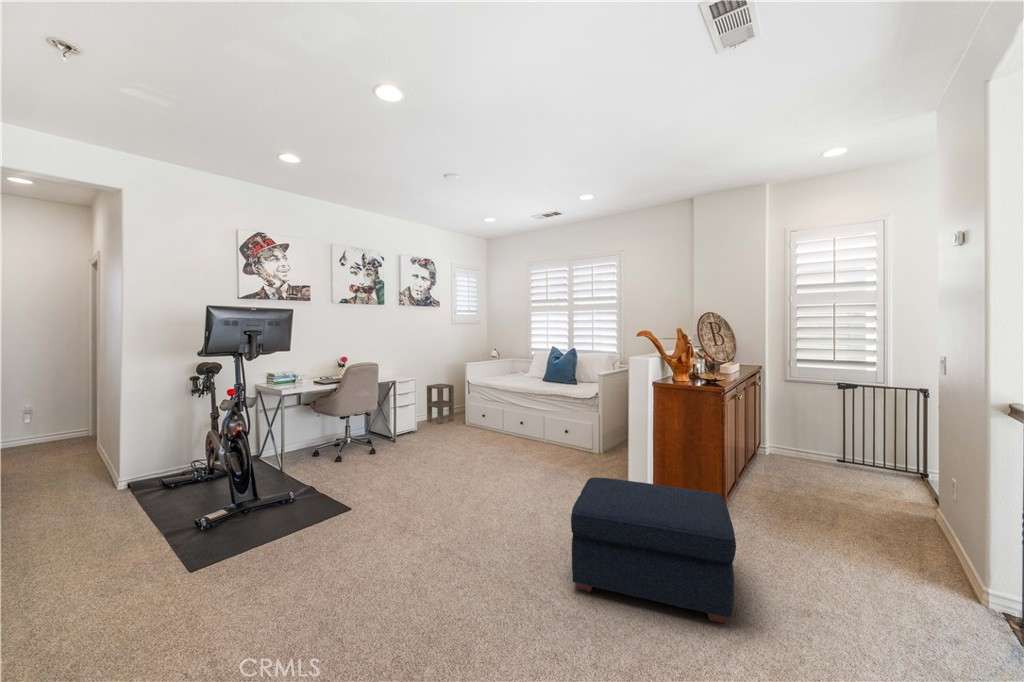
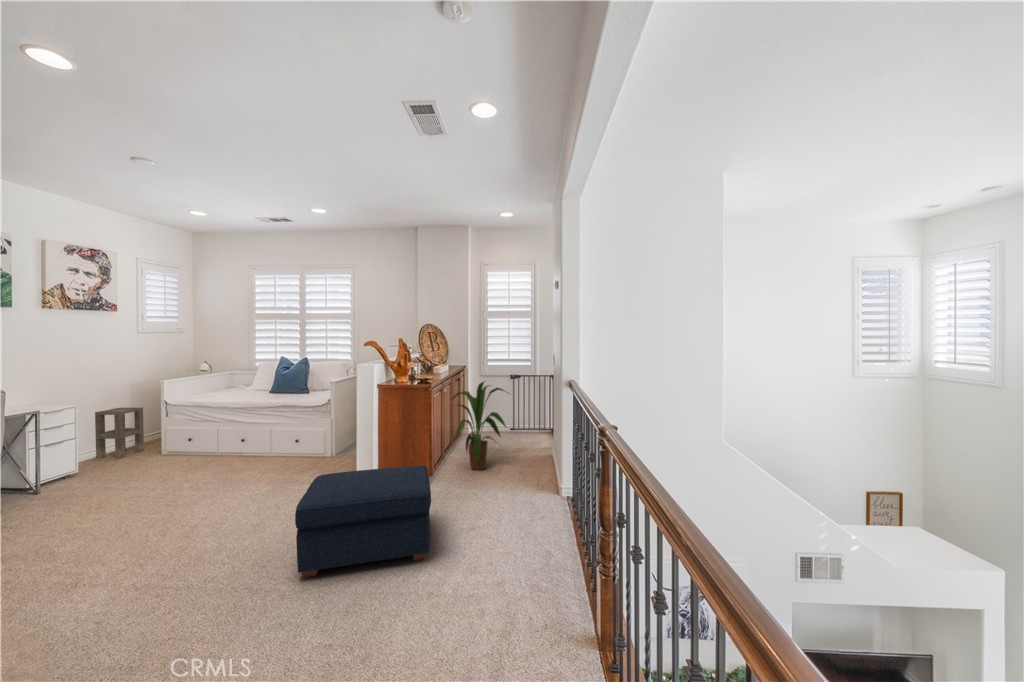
house plant: none [746,389,853,514] -> present [452,382,506,470]

